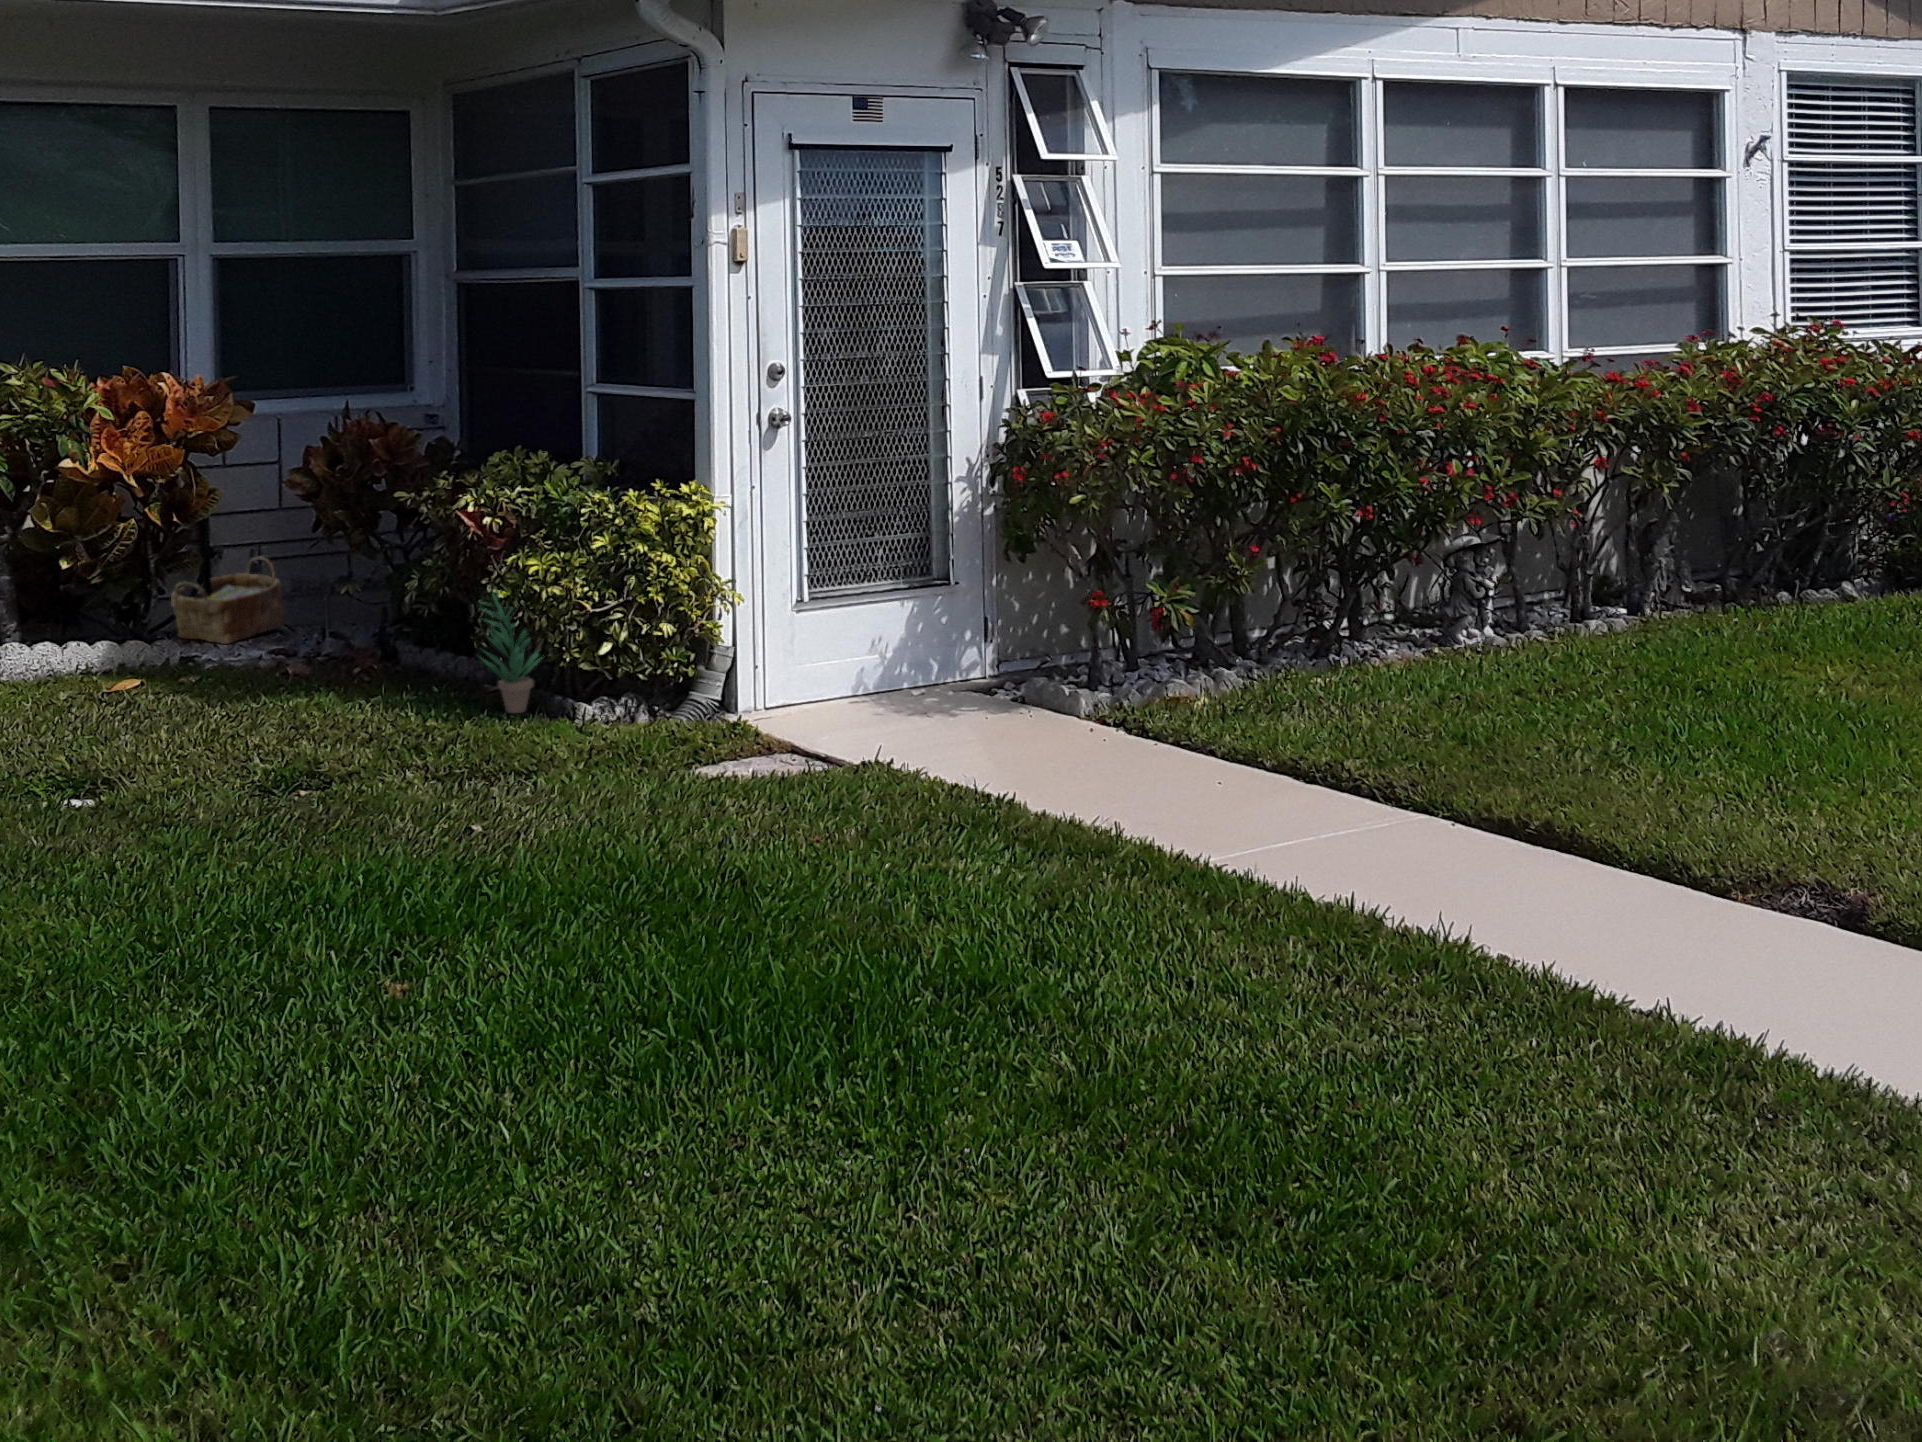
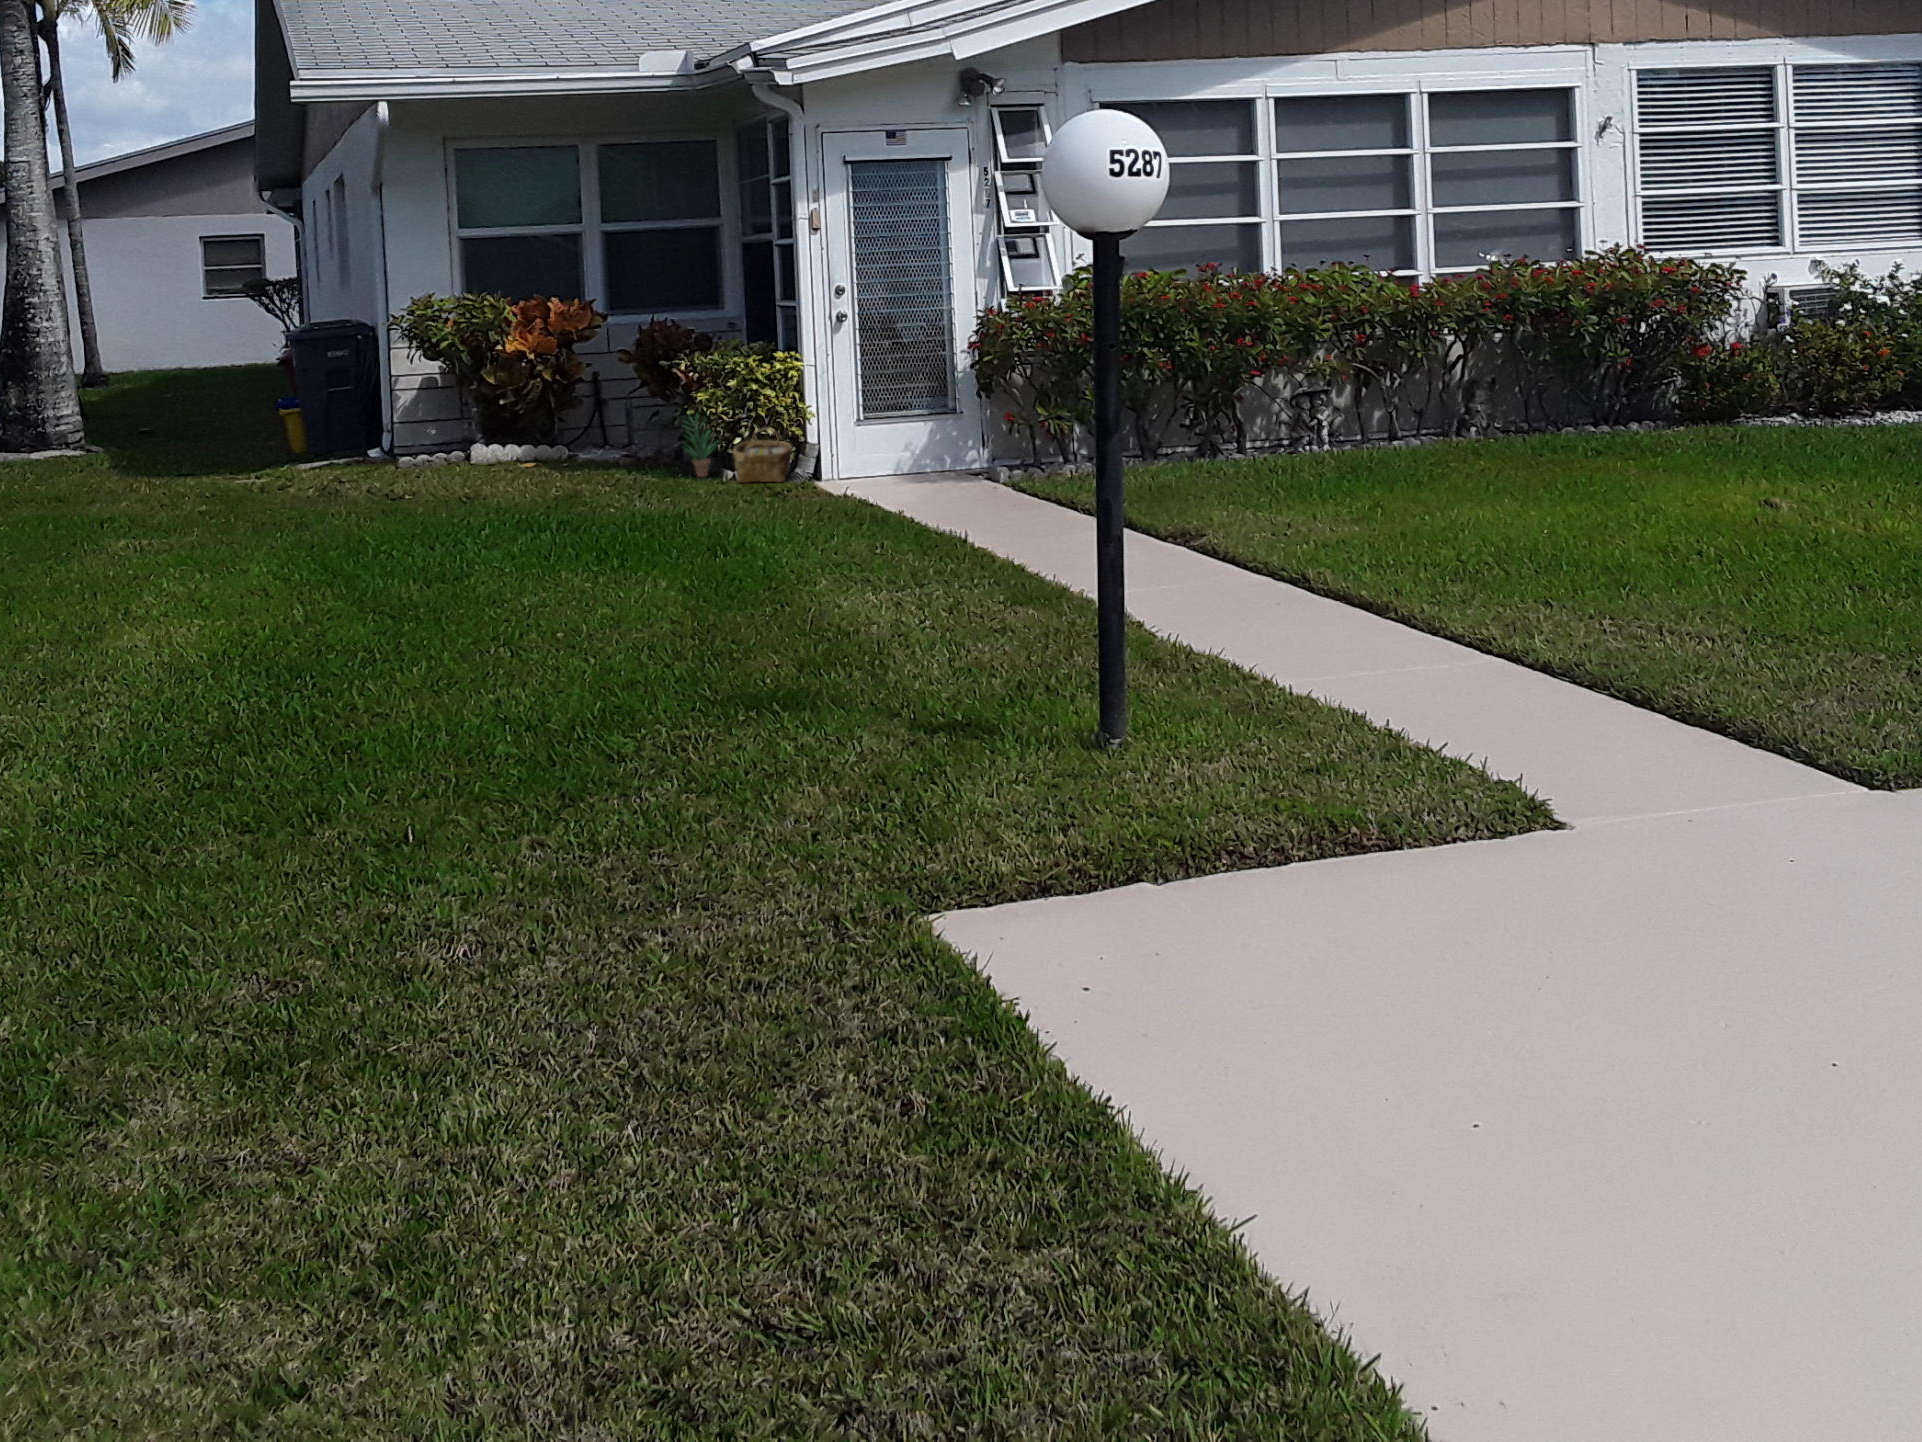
woven basket: present [171,557,284,644] -> present [733,428,792,483]

